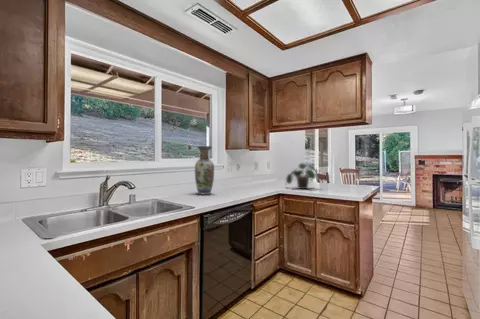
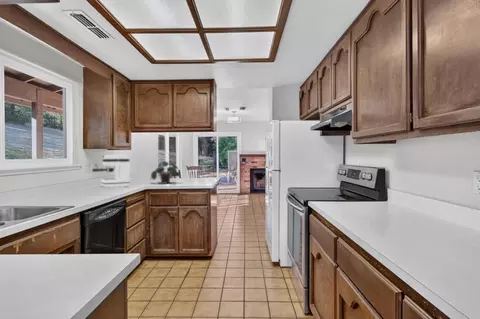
vase: present [195,146,214,194] -> none [62,145,84,194]
coffee maker: none [226,156,261,190] -> present [92,155,130,188]

